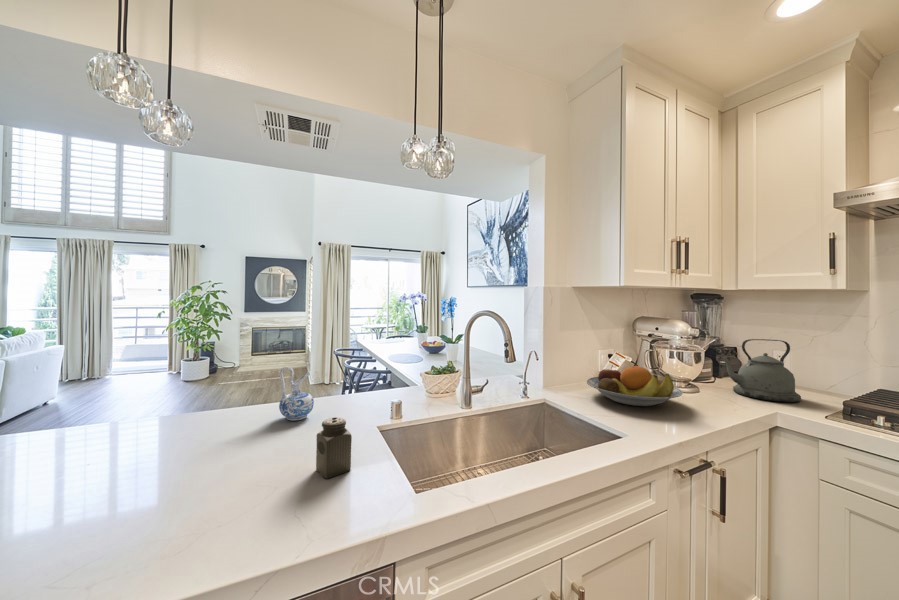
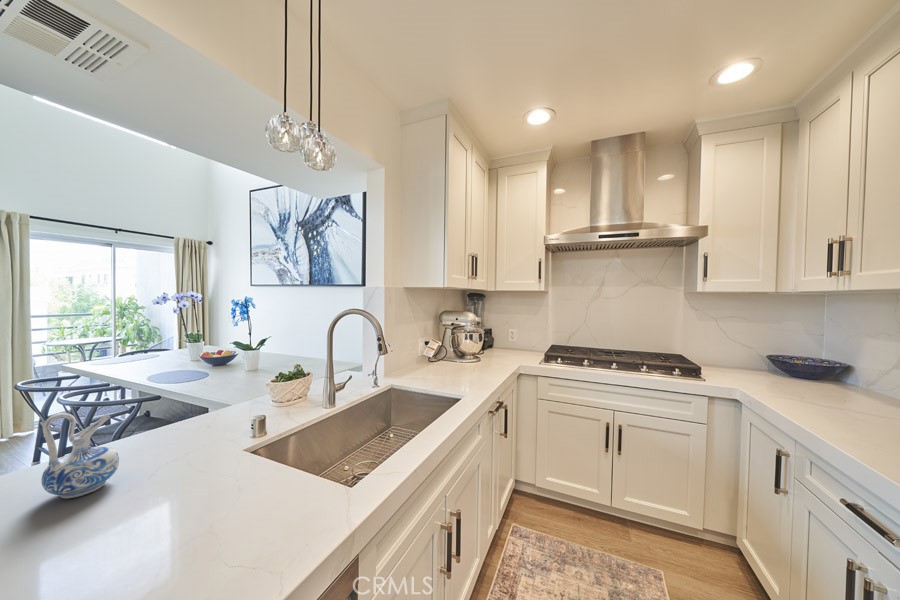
kettle: present [719,339,801,402] -> none [490,321,526,359]
fruit bowl: present [587,365,683,406] -> none [420,347,482,377]
salt shaker: present [316,417,352,479] -> none [208,454,264,536]

